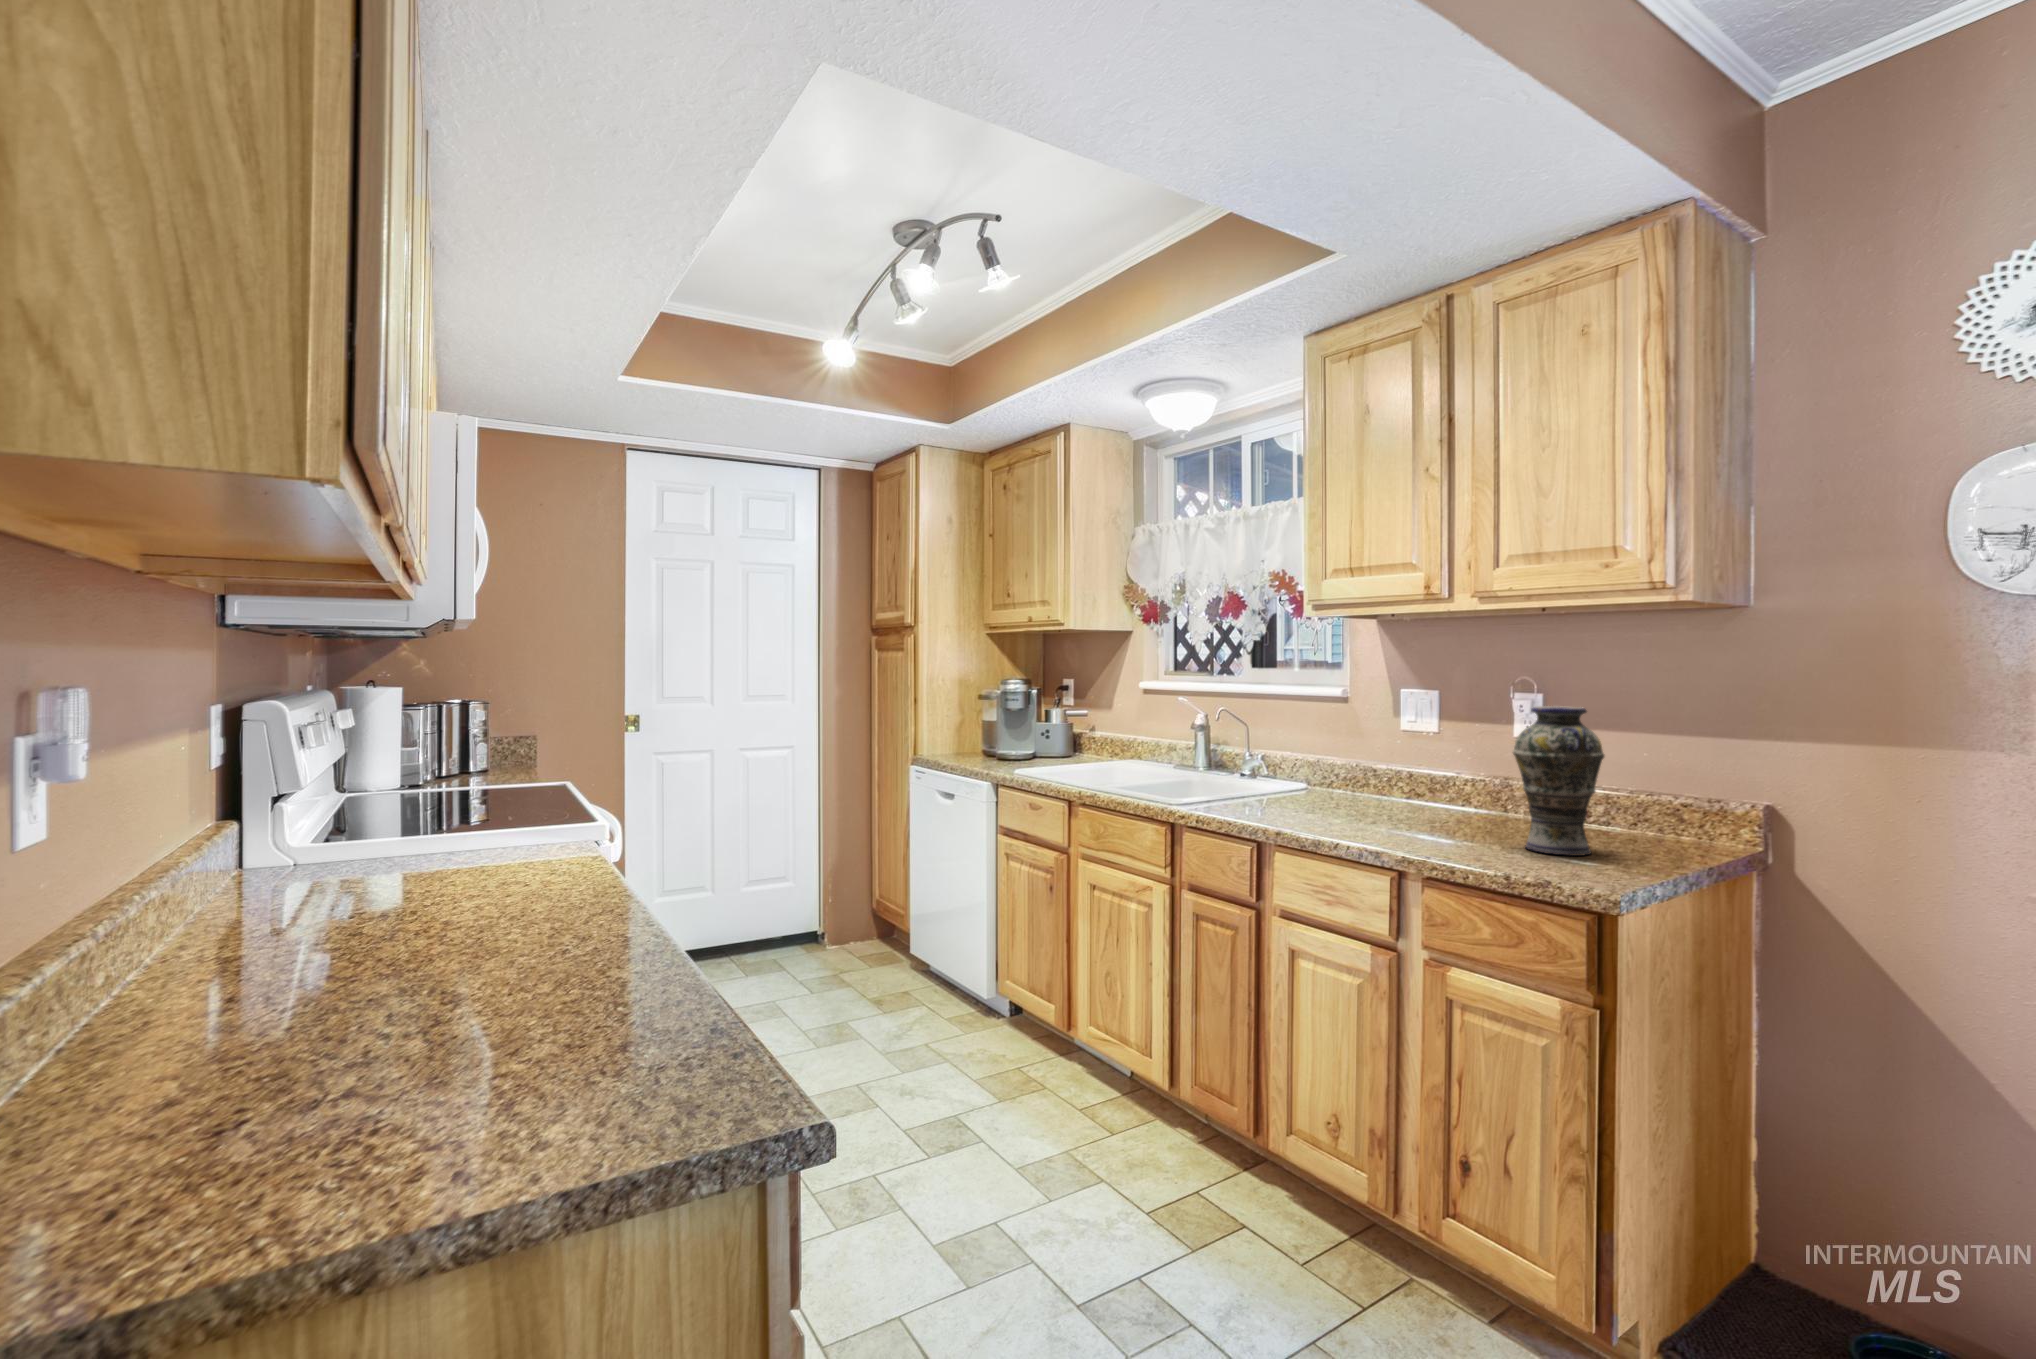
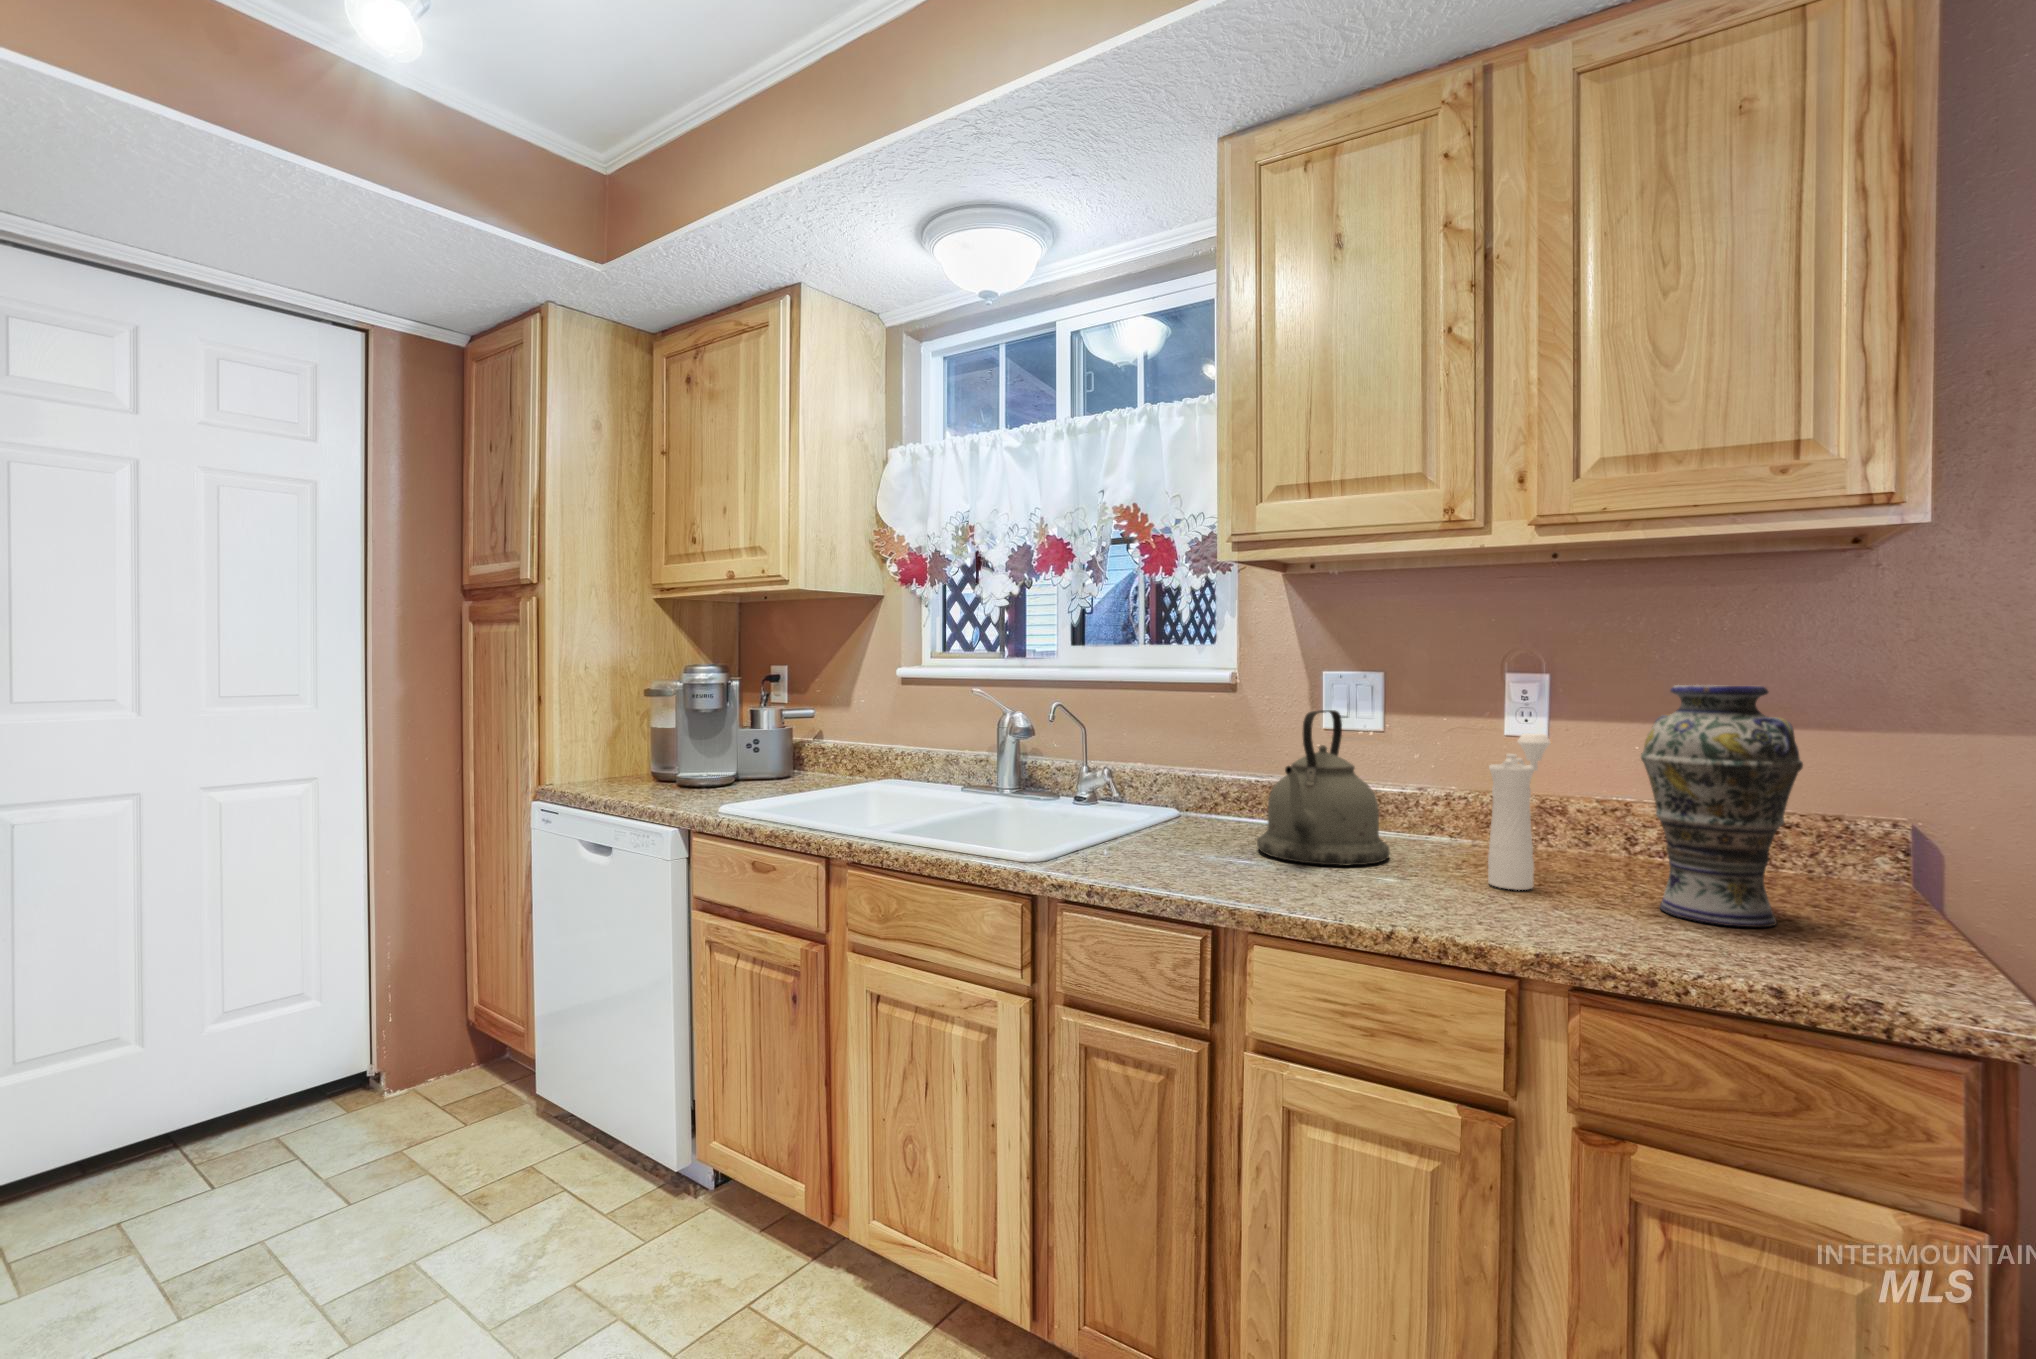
kettle: none [1322,717,1414,818] -> present [1257,710,1390,865]
pepper mill: none [1443,735,1504,833] -> present [1488,733,1550,890]

